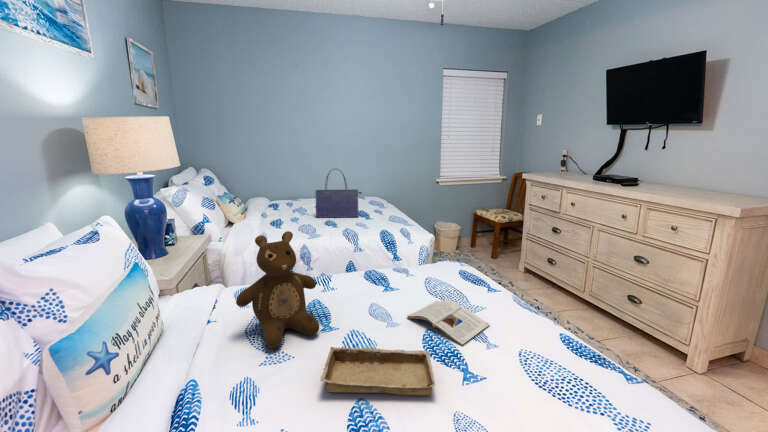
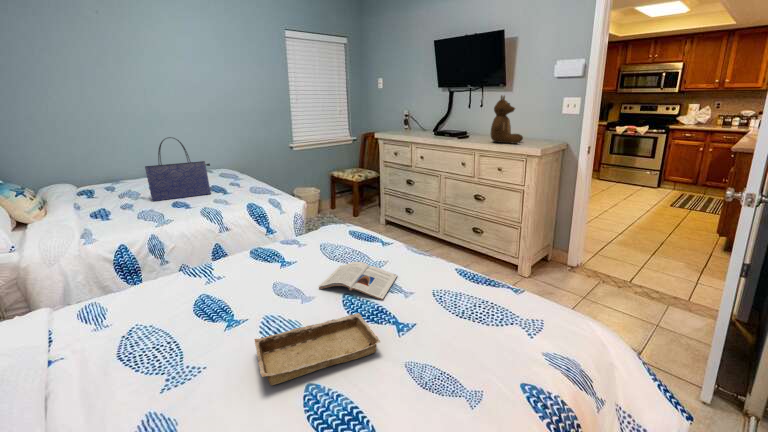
teddy bear: present [236,231,319,348] -> present [491,95,523,144]

